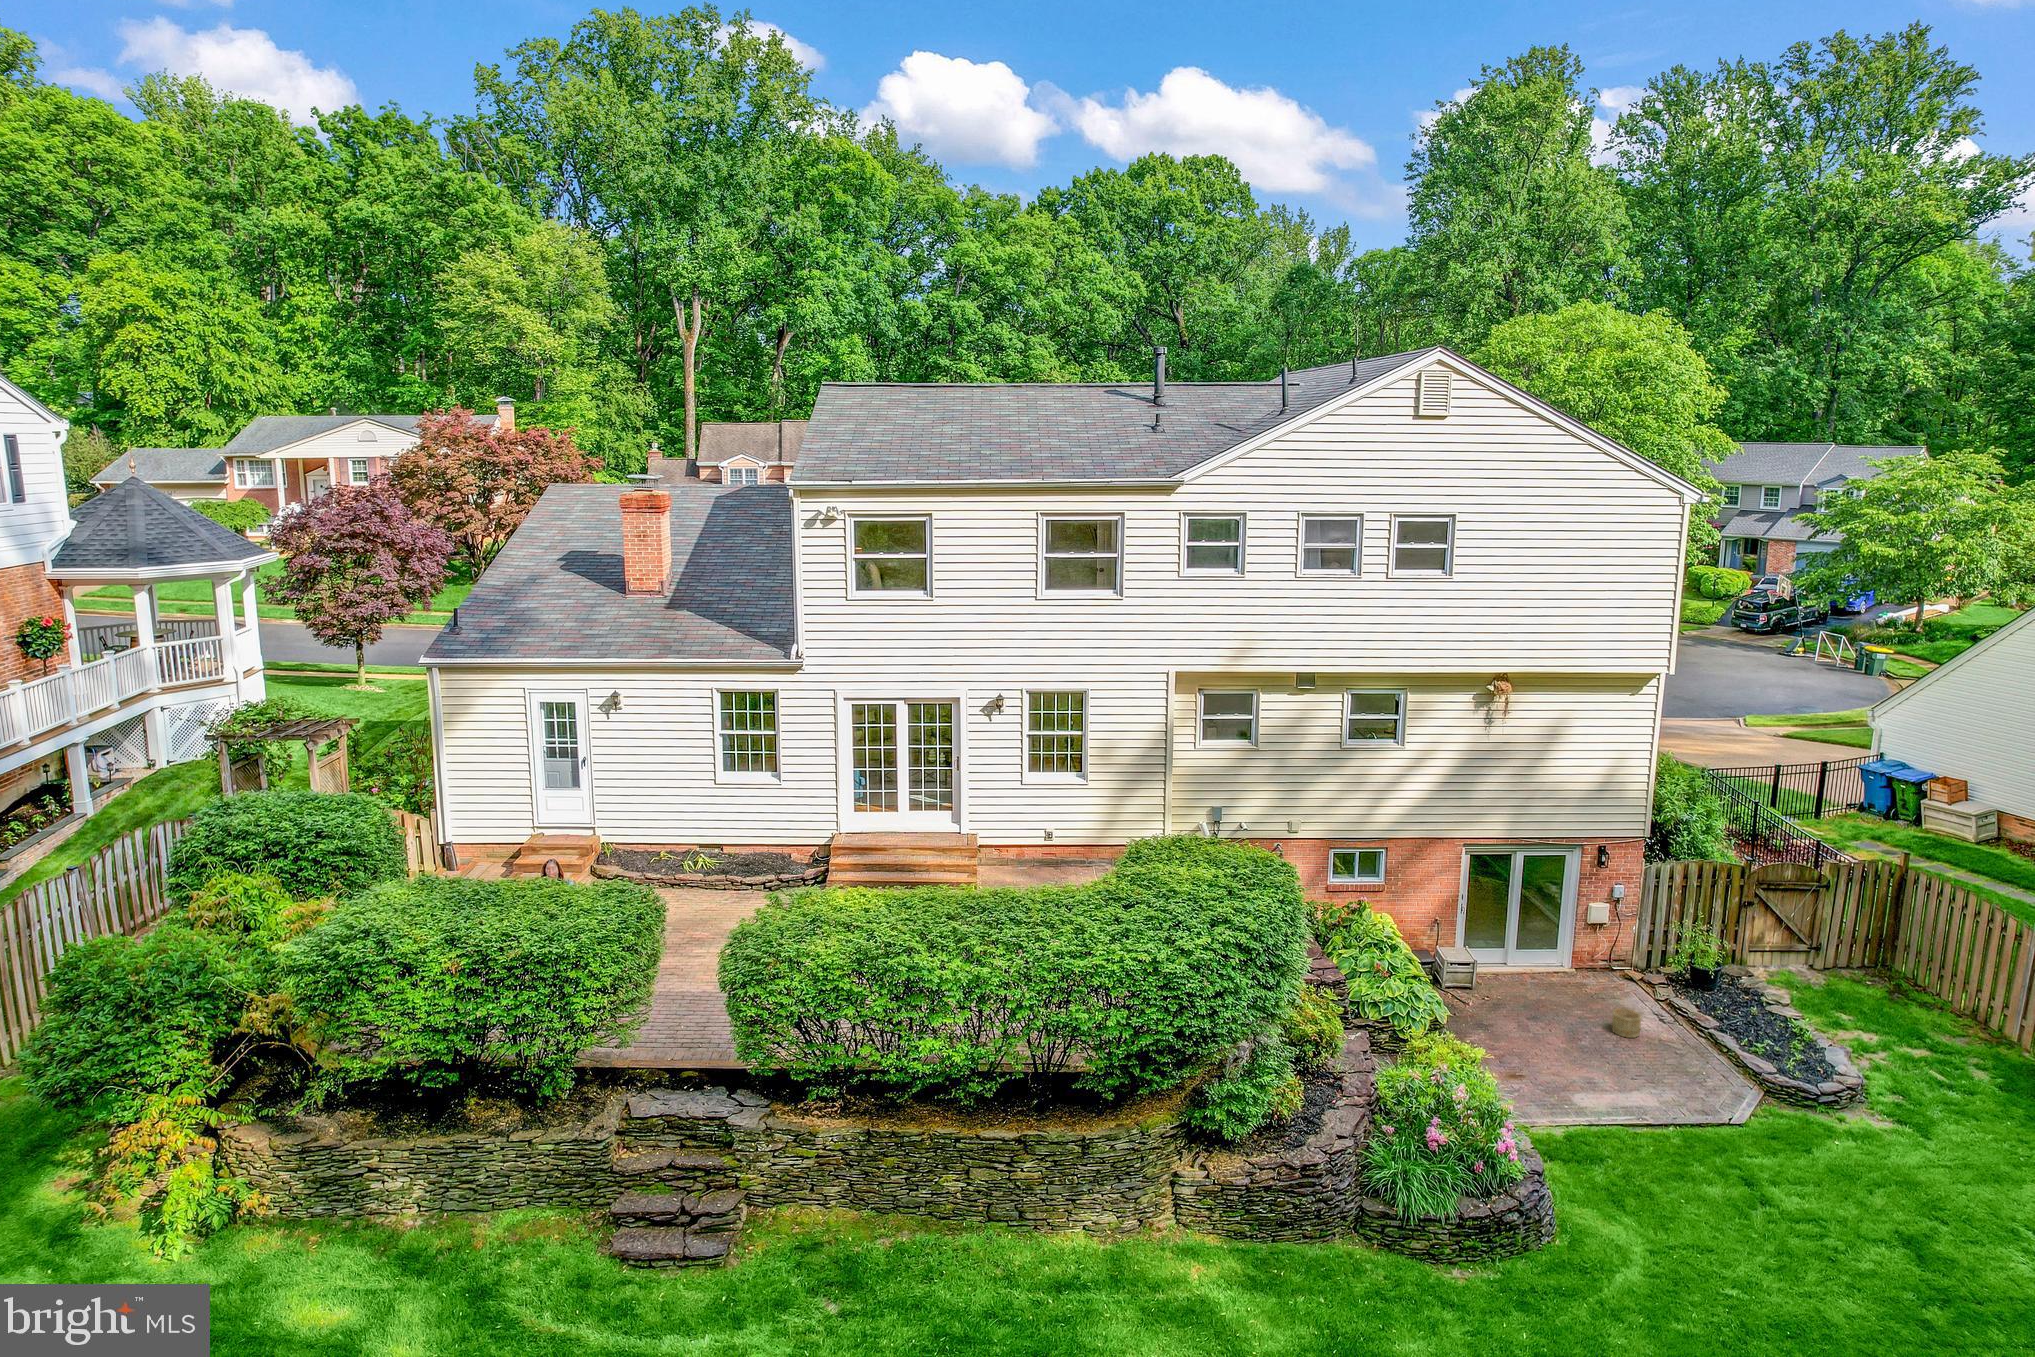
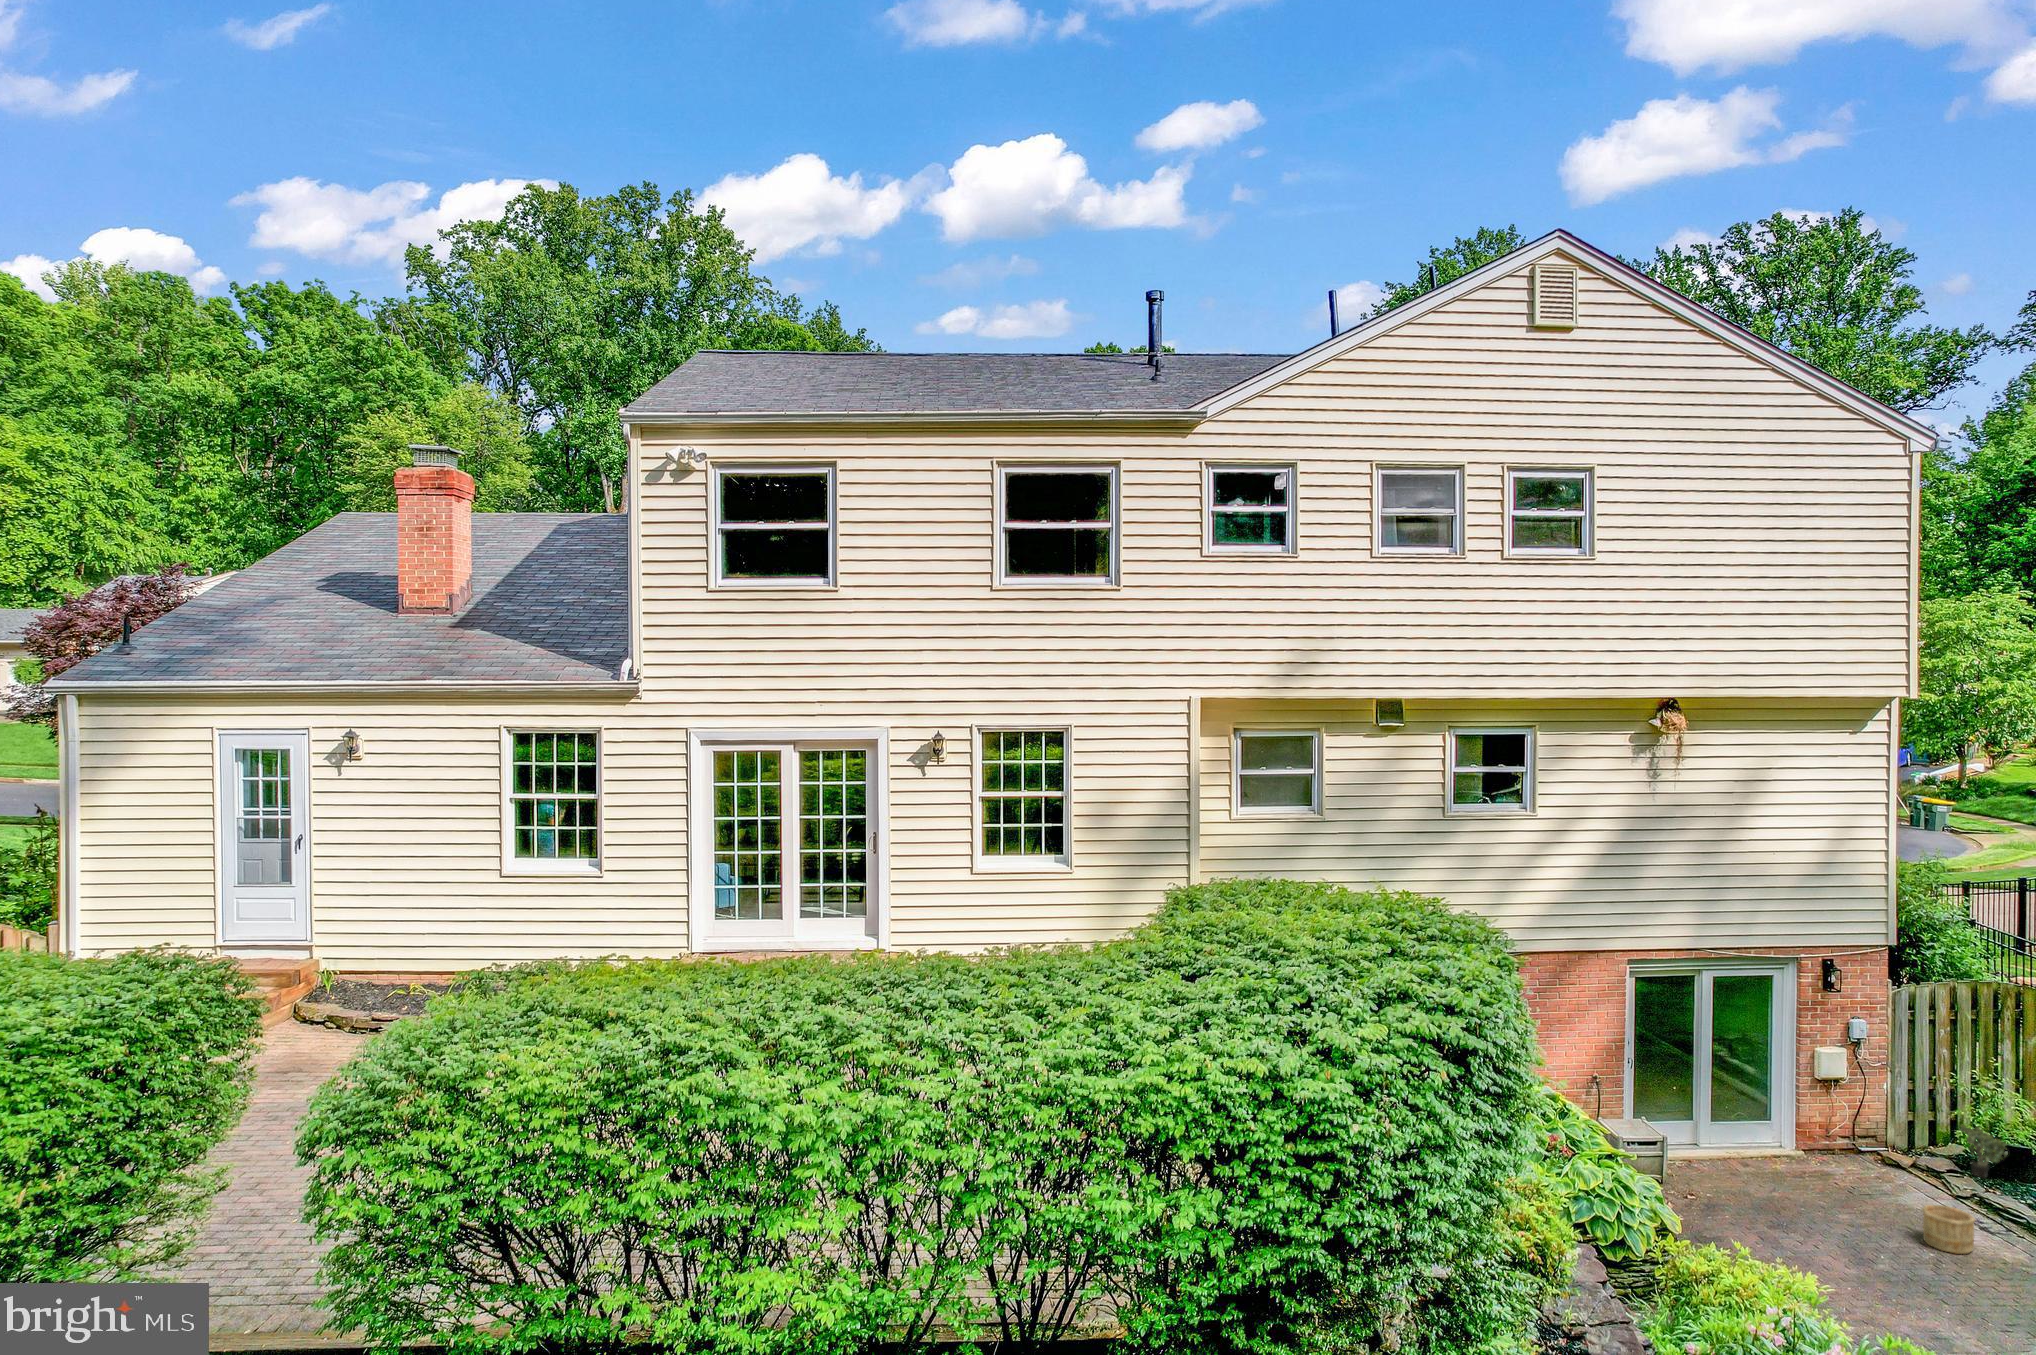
potted plant: none [1669,956,1697,990] -> present [1961,1125,2008,1178]

